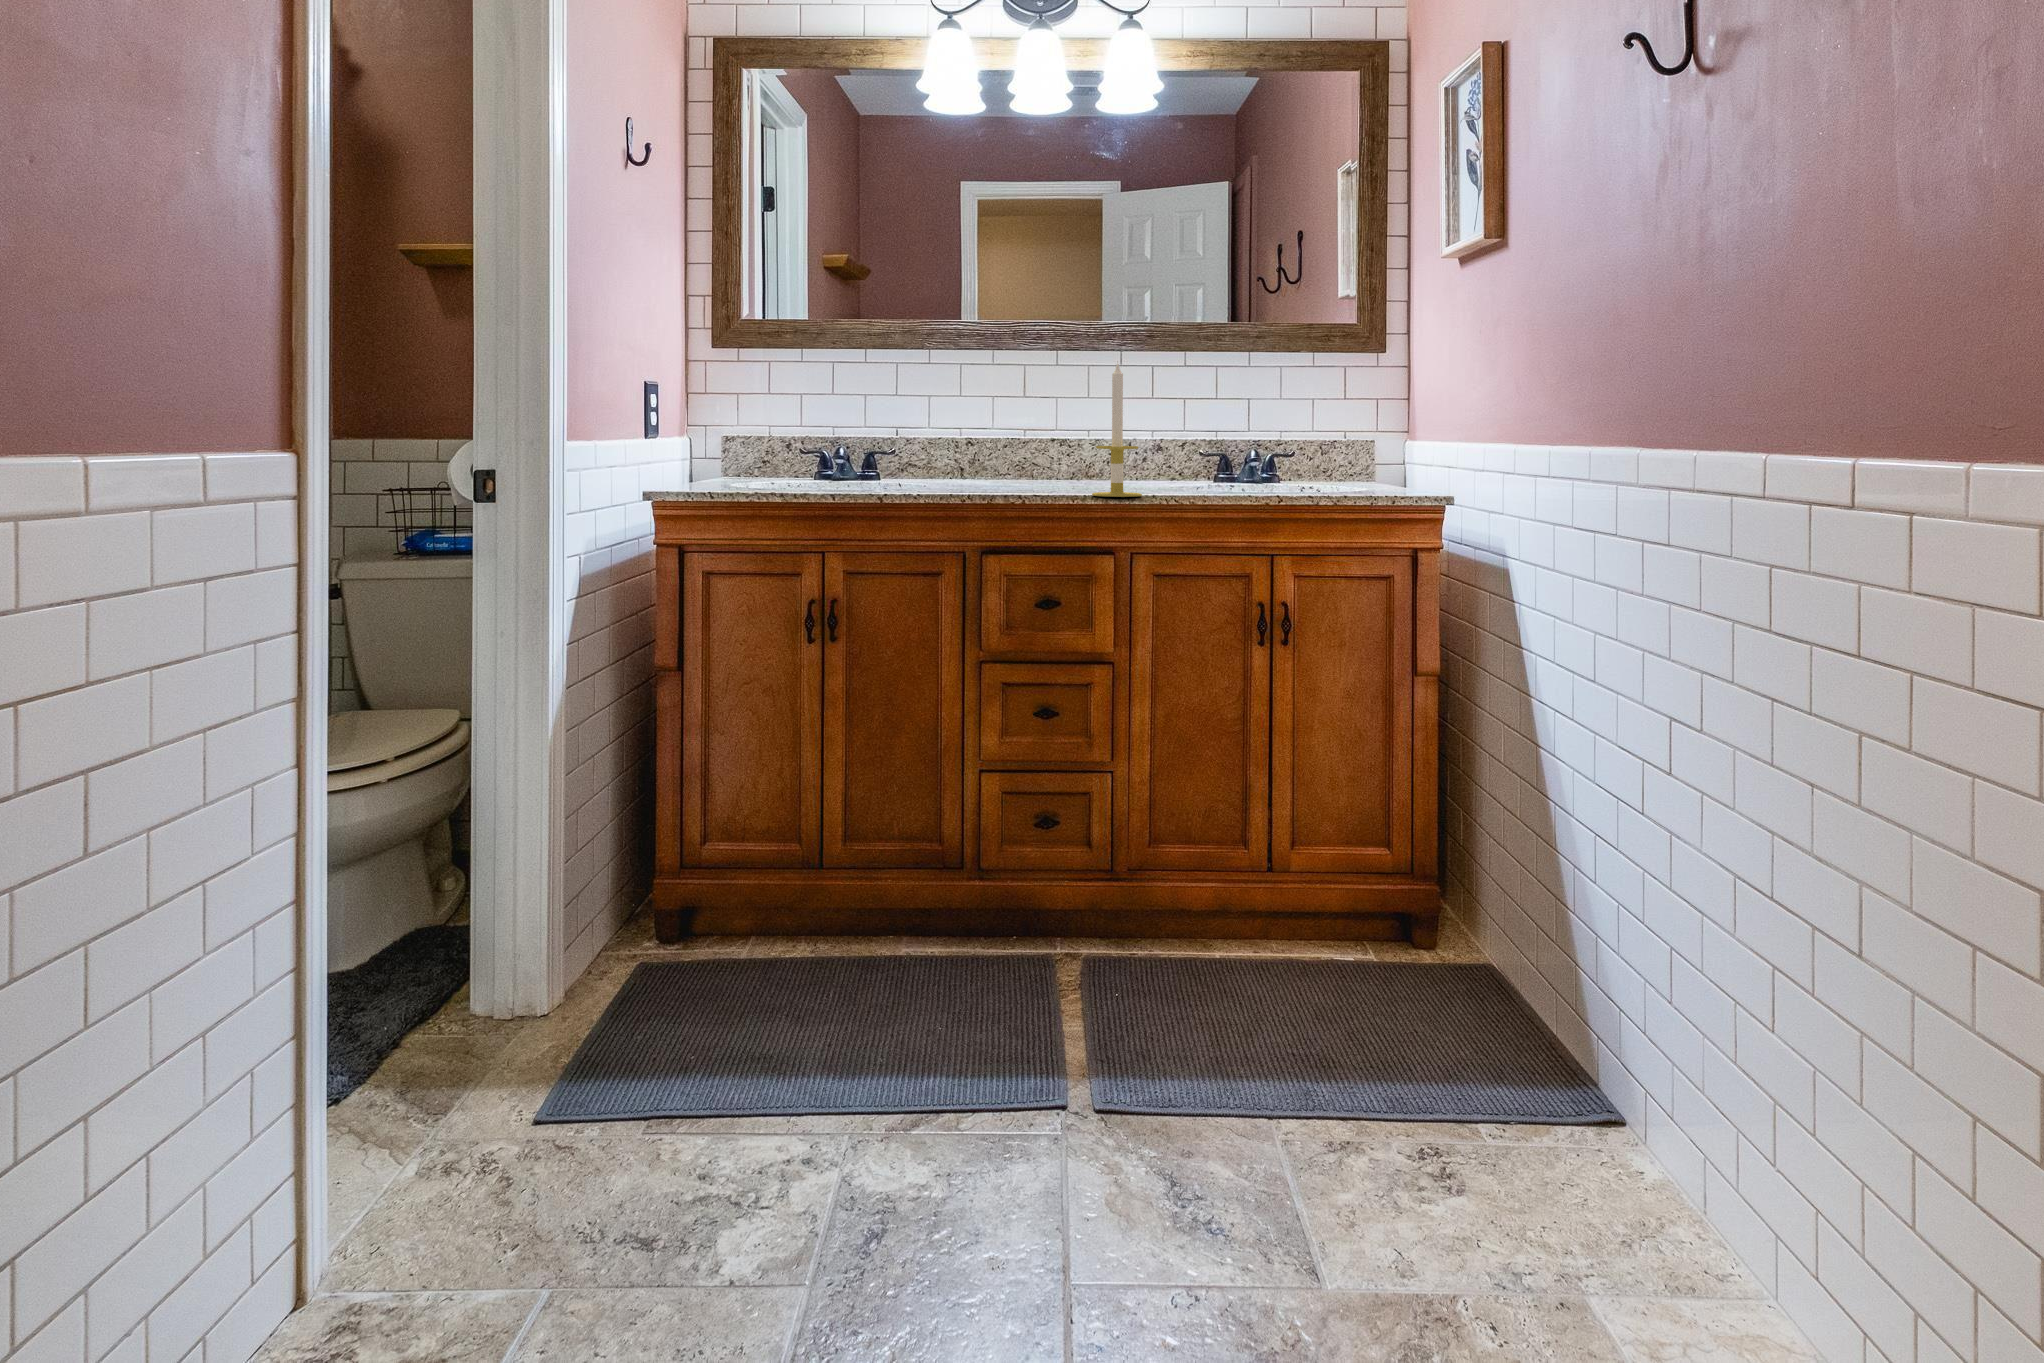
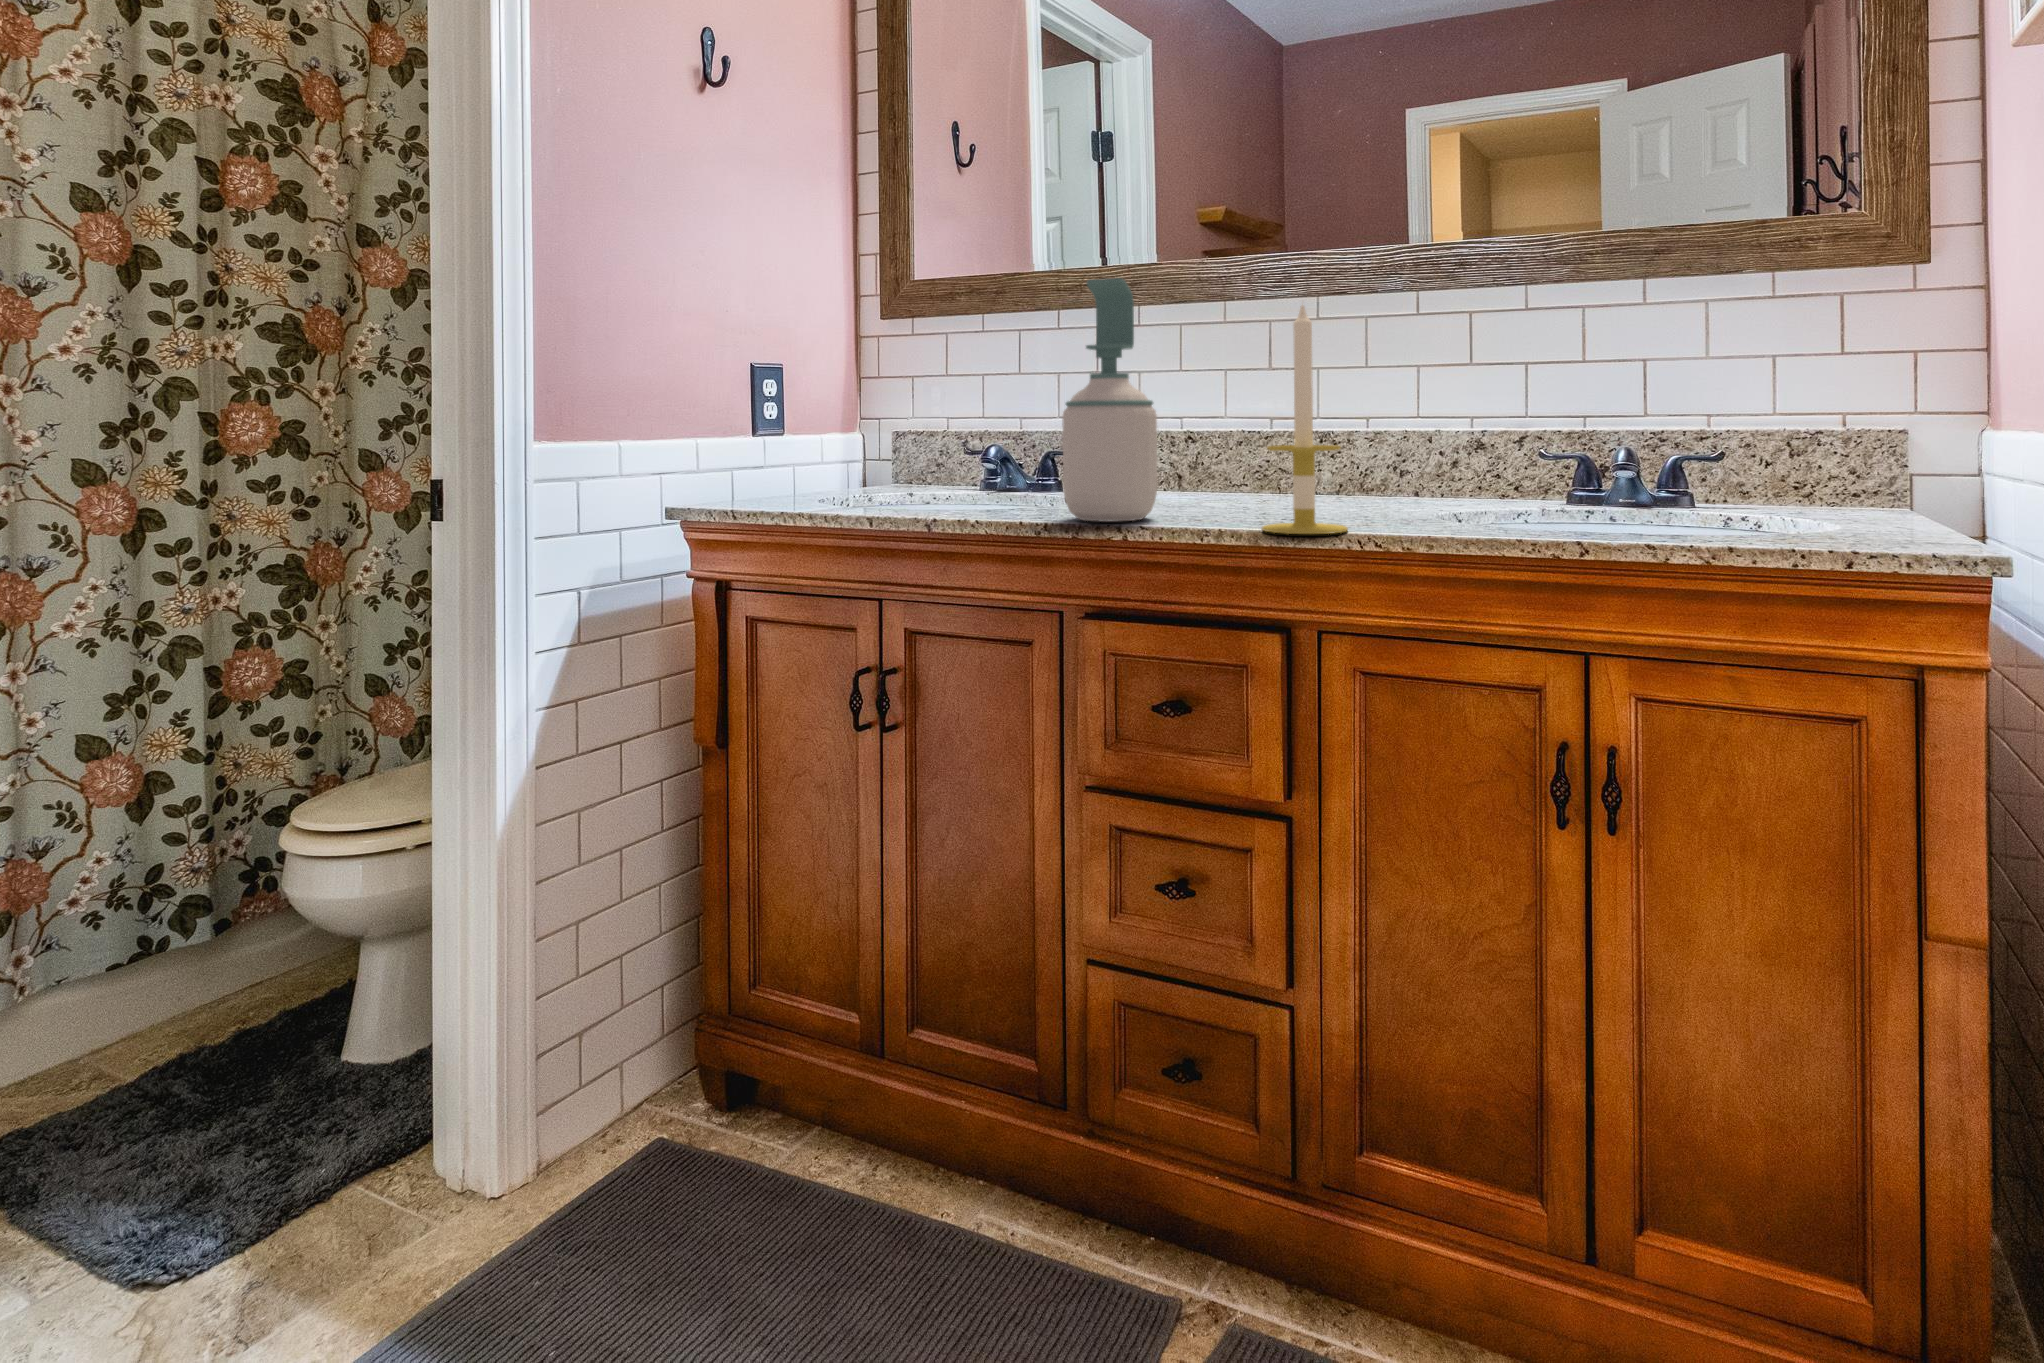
soap bottle: none [956,339,1016,494] -> present [1062,278,1157,522]

